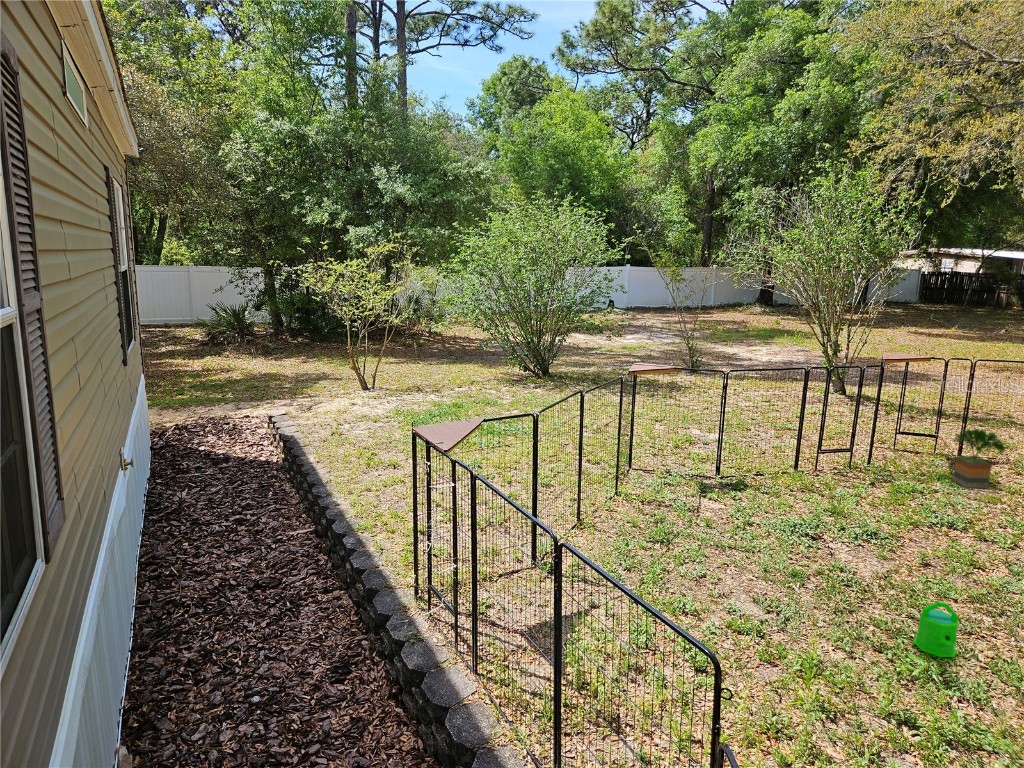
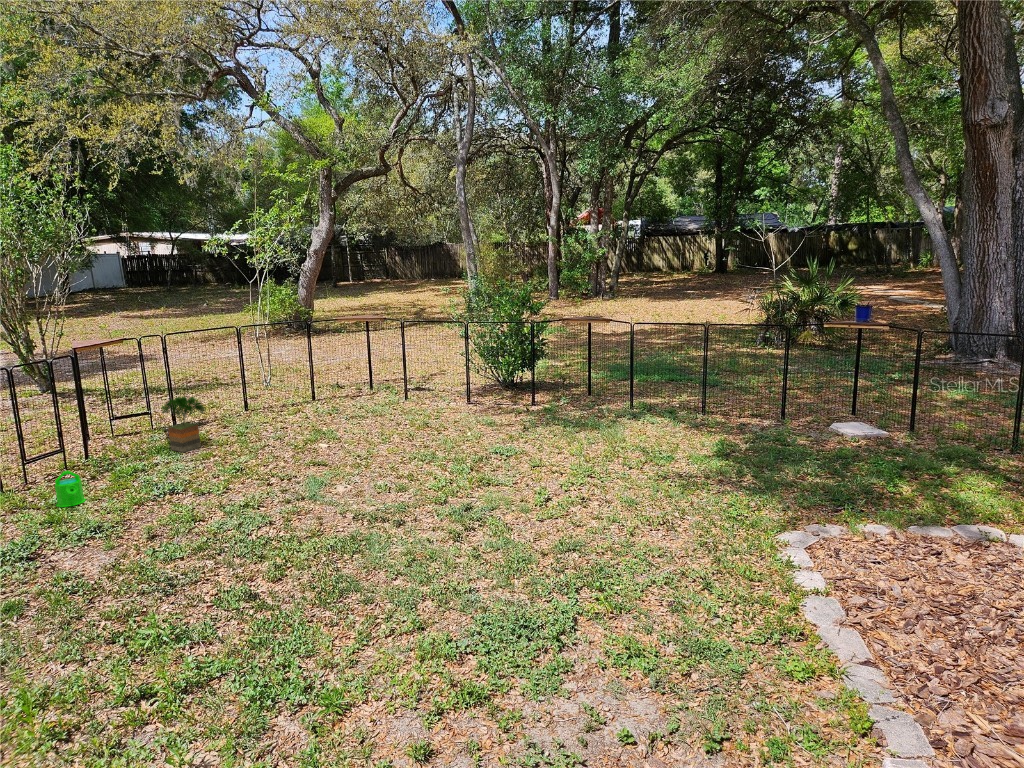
watering can: present [913,601,959,657] -> present [54,471,86,507]

